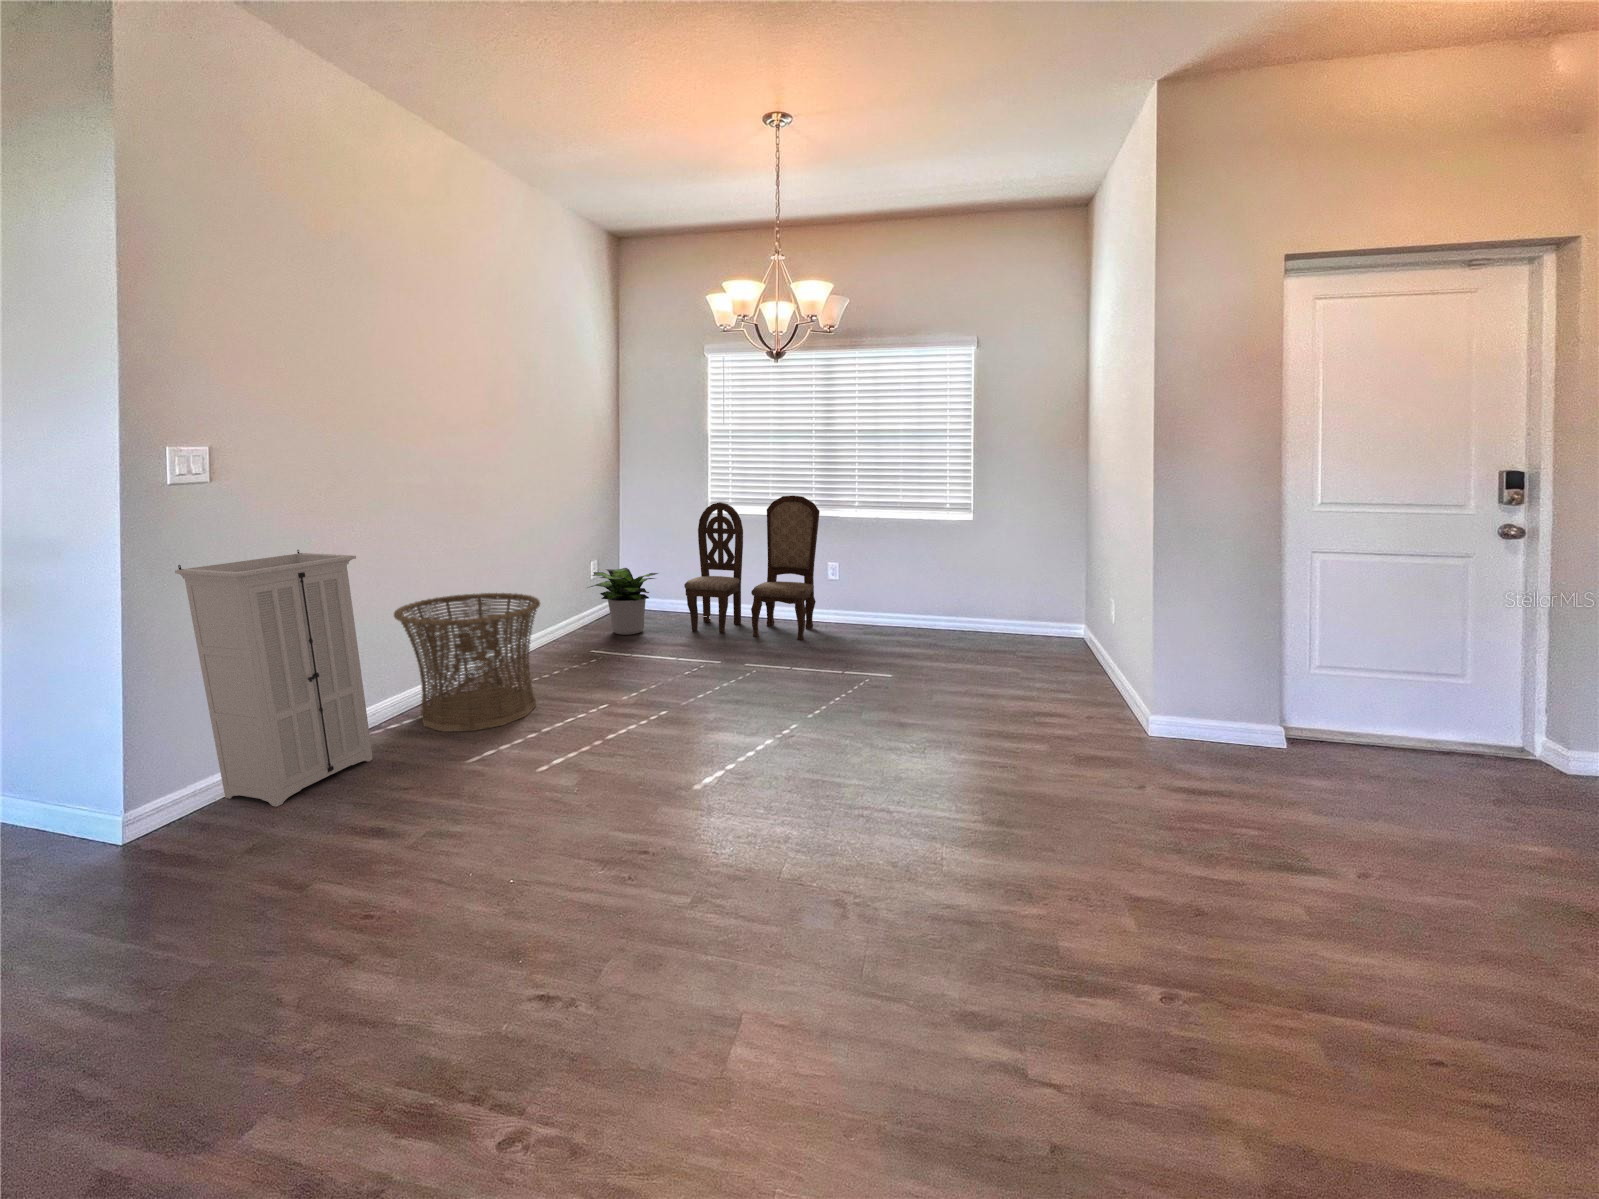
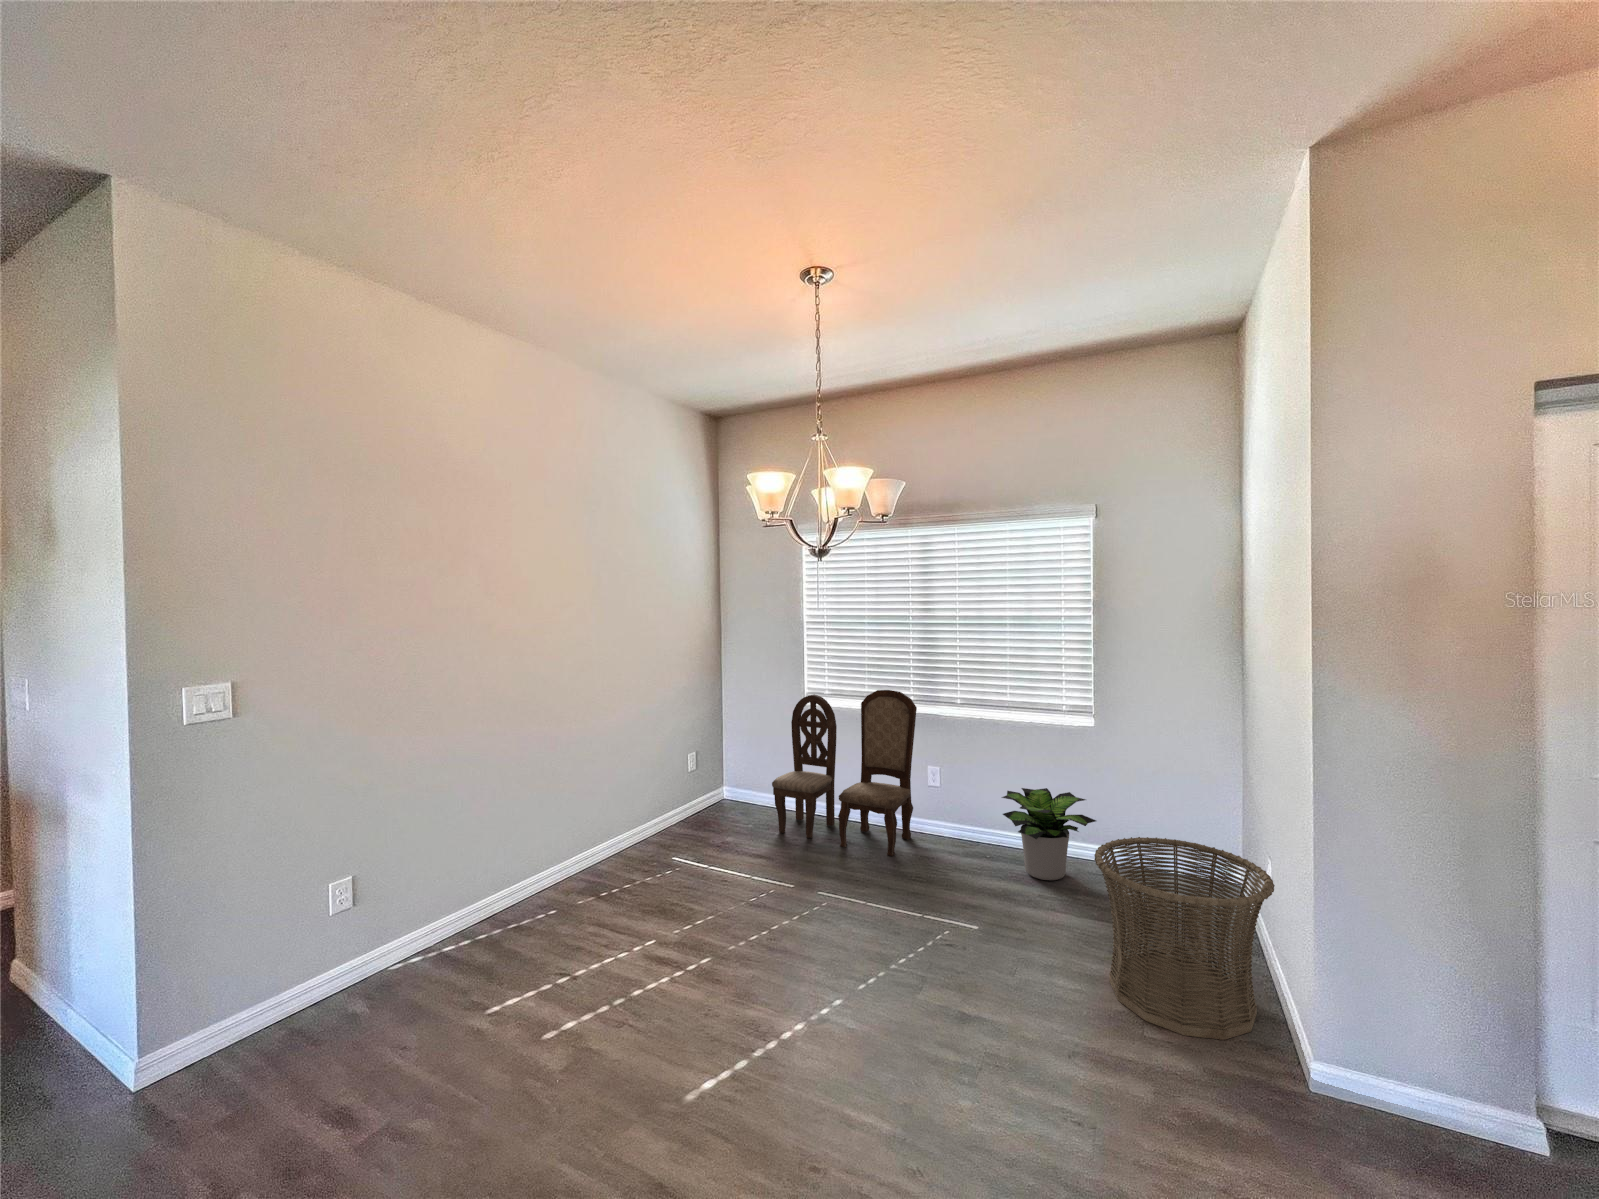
storage cabinet: present [175,550,373,807] -> none [248,782,409,1058]
potted plant: present [590,568,658,635] -> present [1002,788,1096,880]
basket: present [394,593,540,732] -> present [1094,837,1275,1040]

